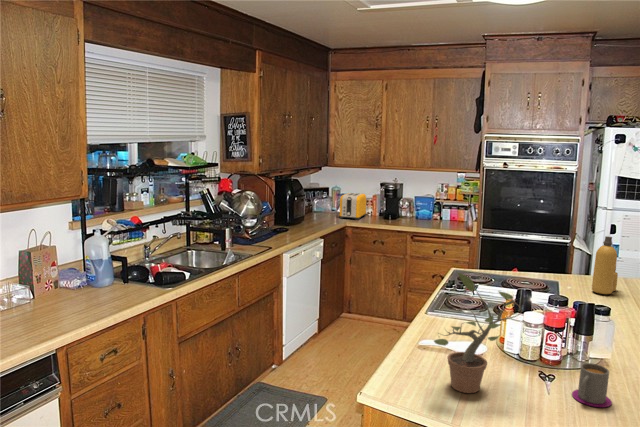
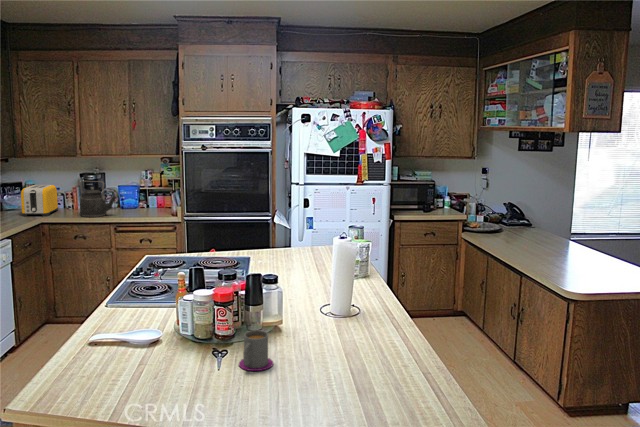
kettle: none [385,192,417,224] -> present [80,181,116,217]
bottle: present [592,236,618,294] -> none [279,210,300,264]
potted plant: present [434,272,521,393] -> none [83,256,184,386]

